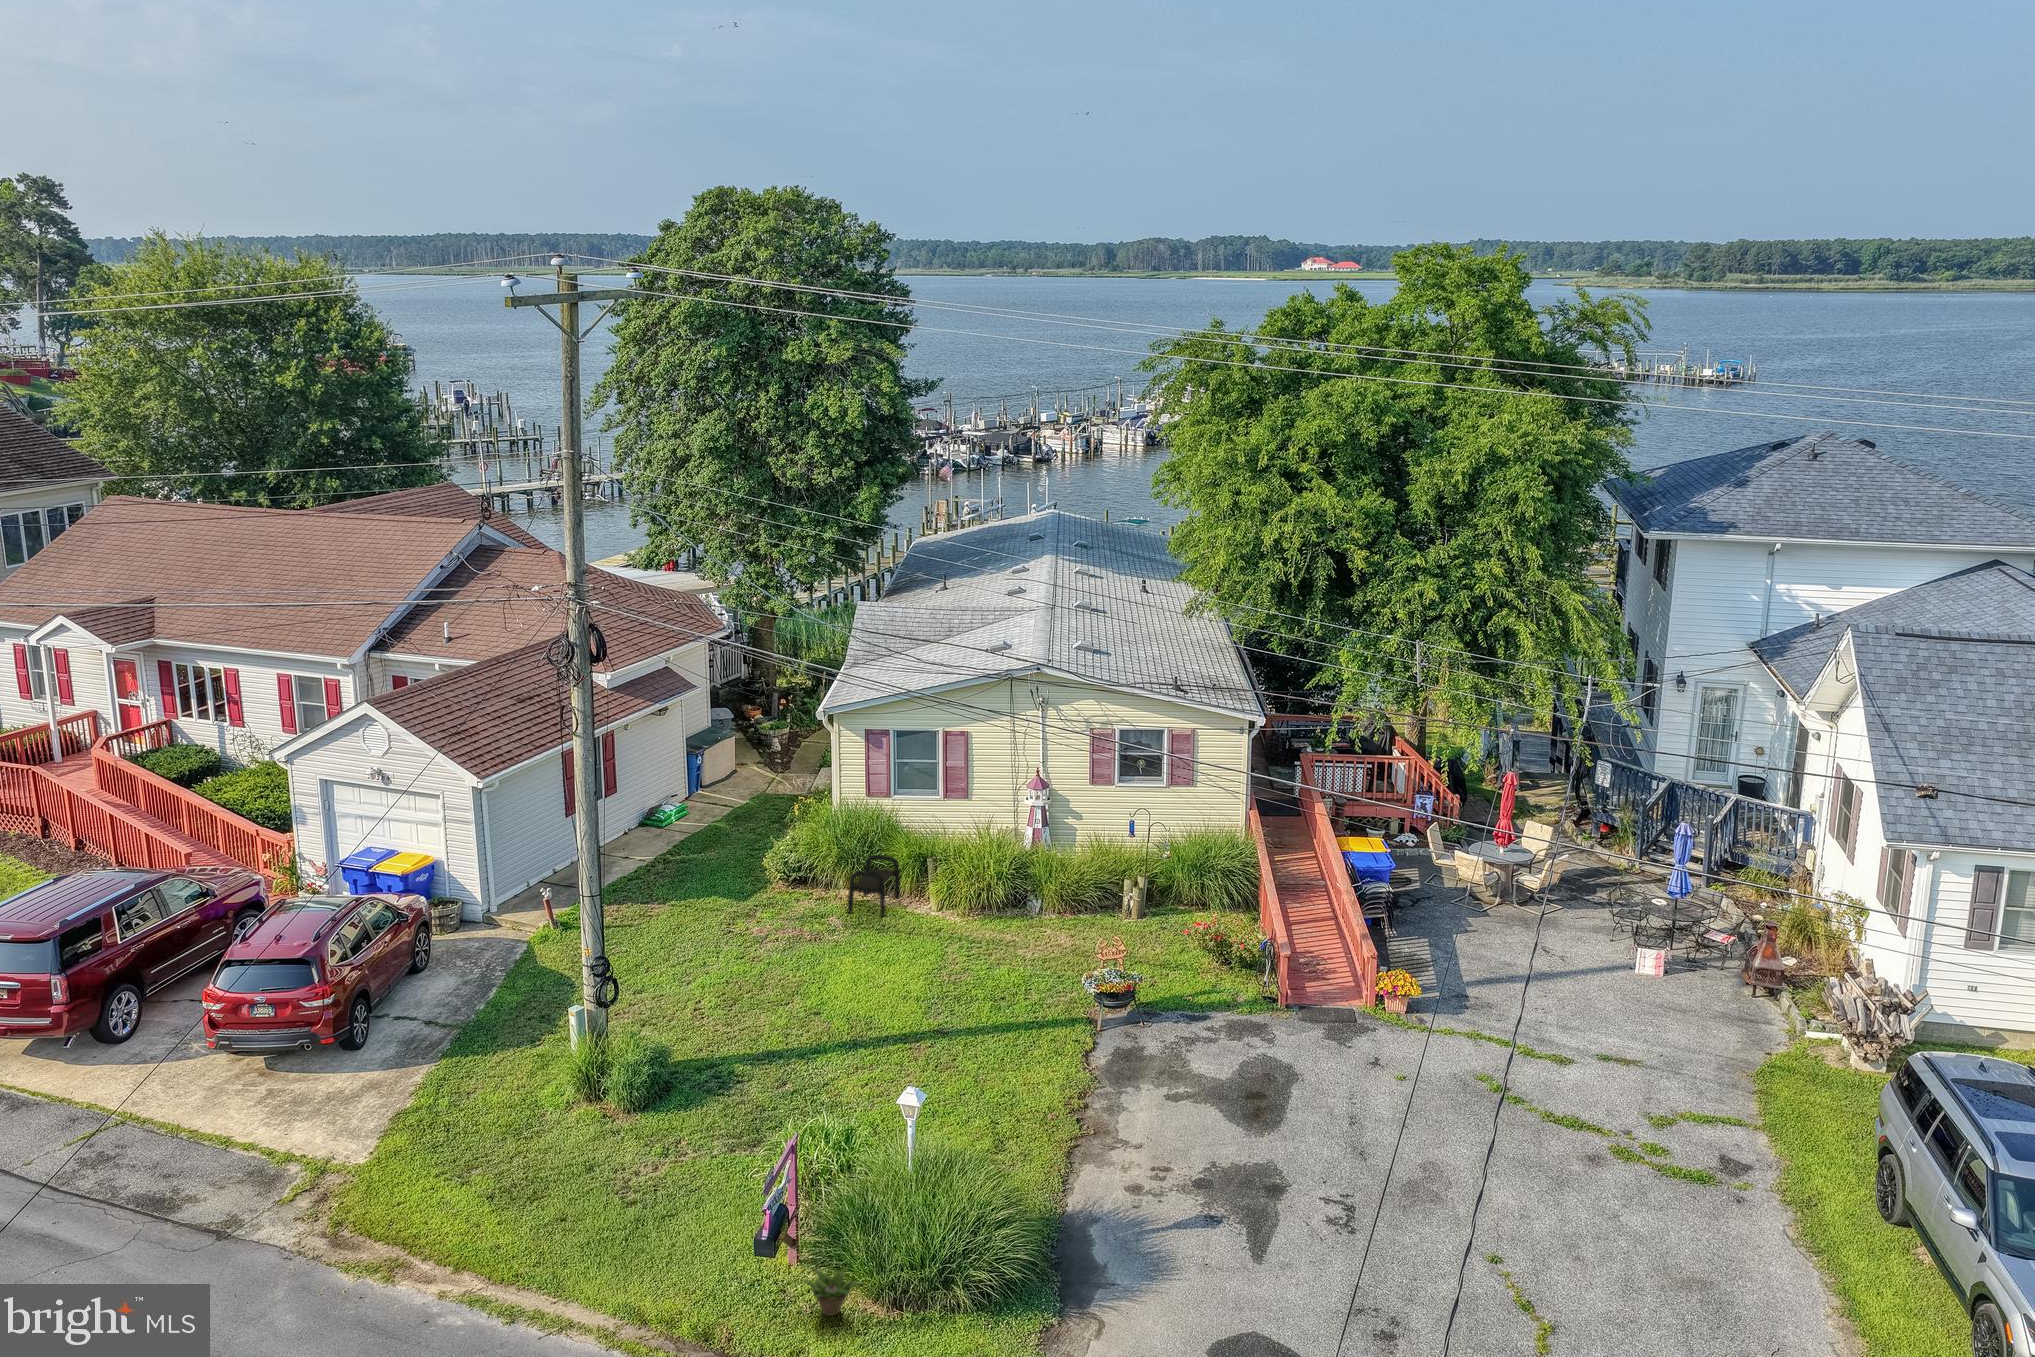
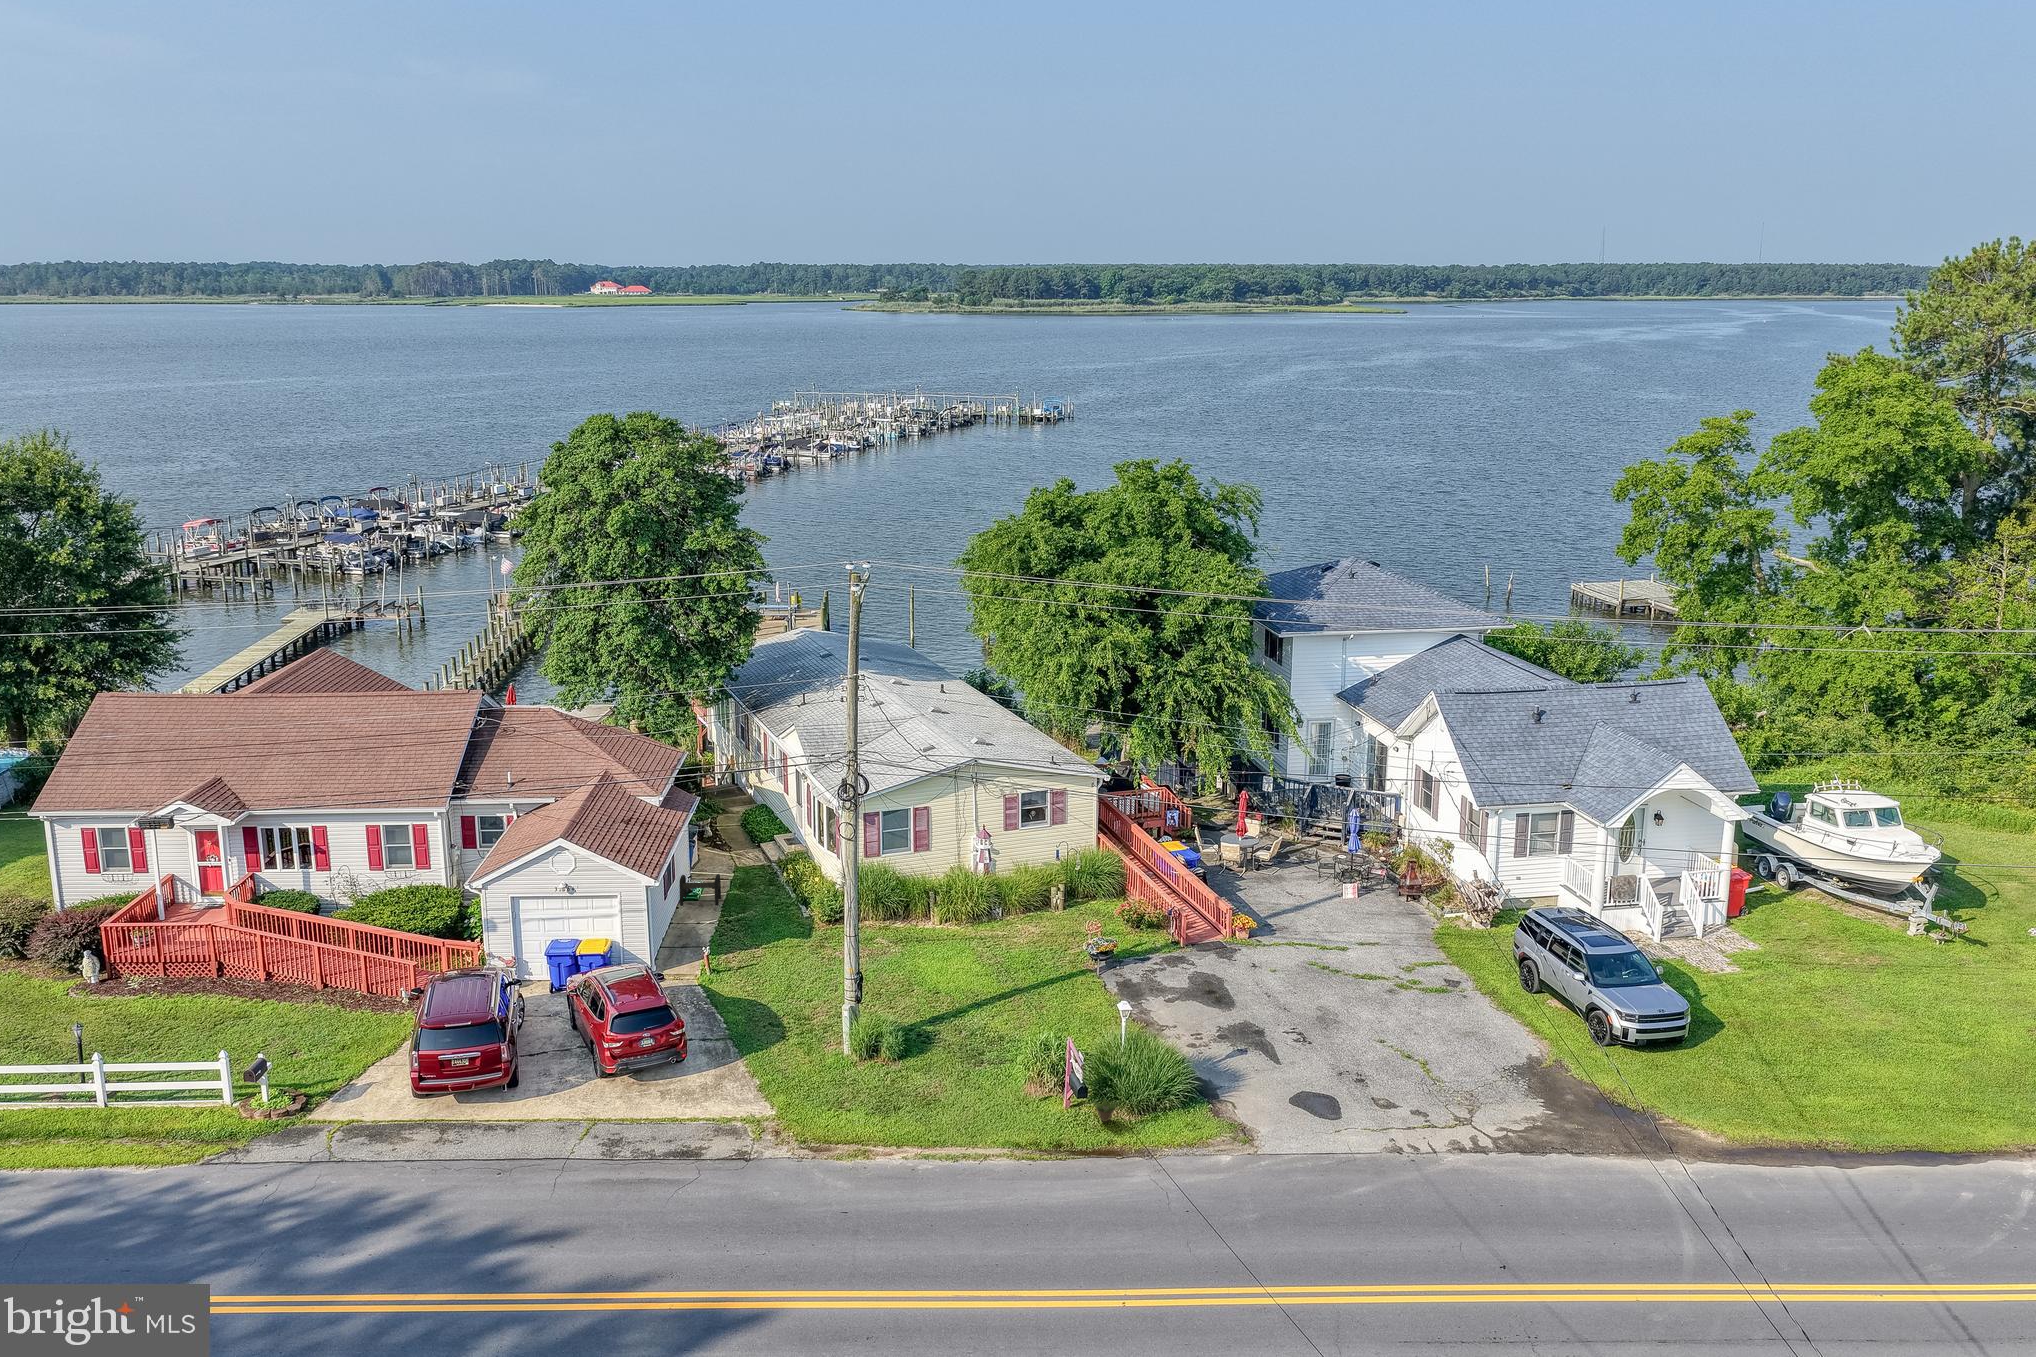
bench: present [848,855,900,916] -> present [679,874,721,906]

